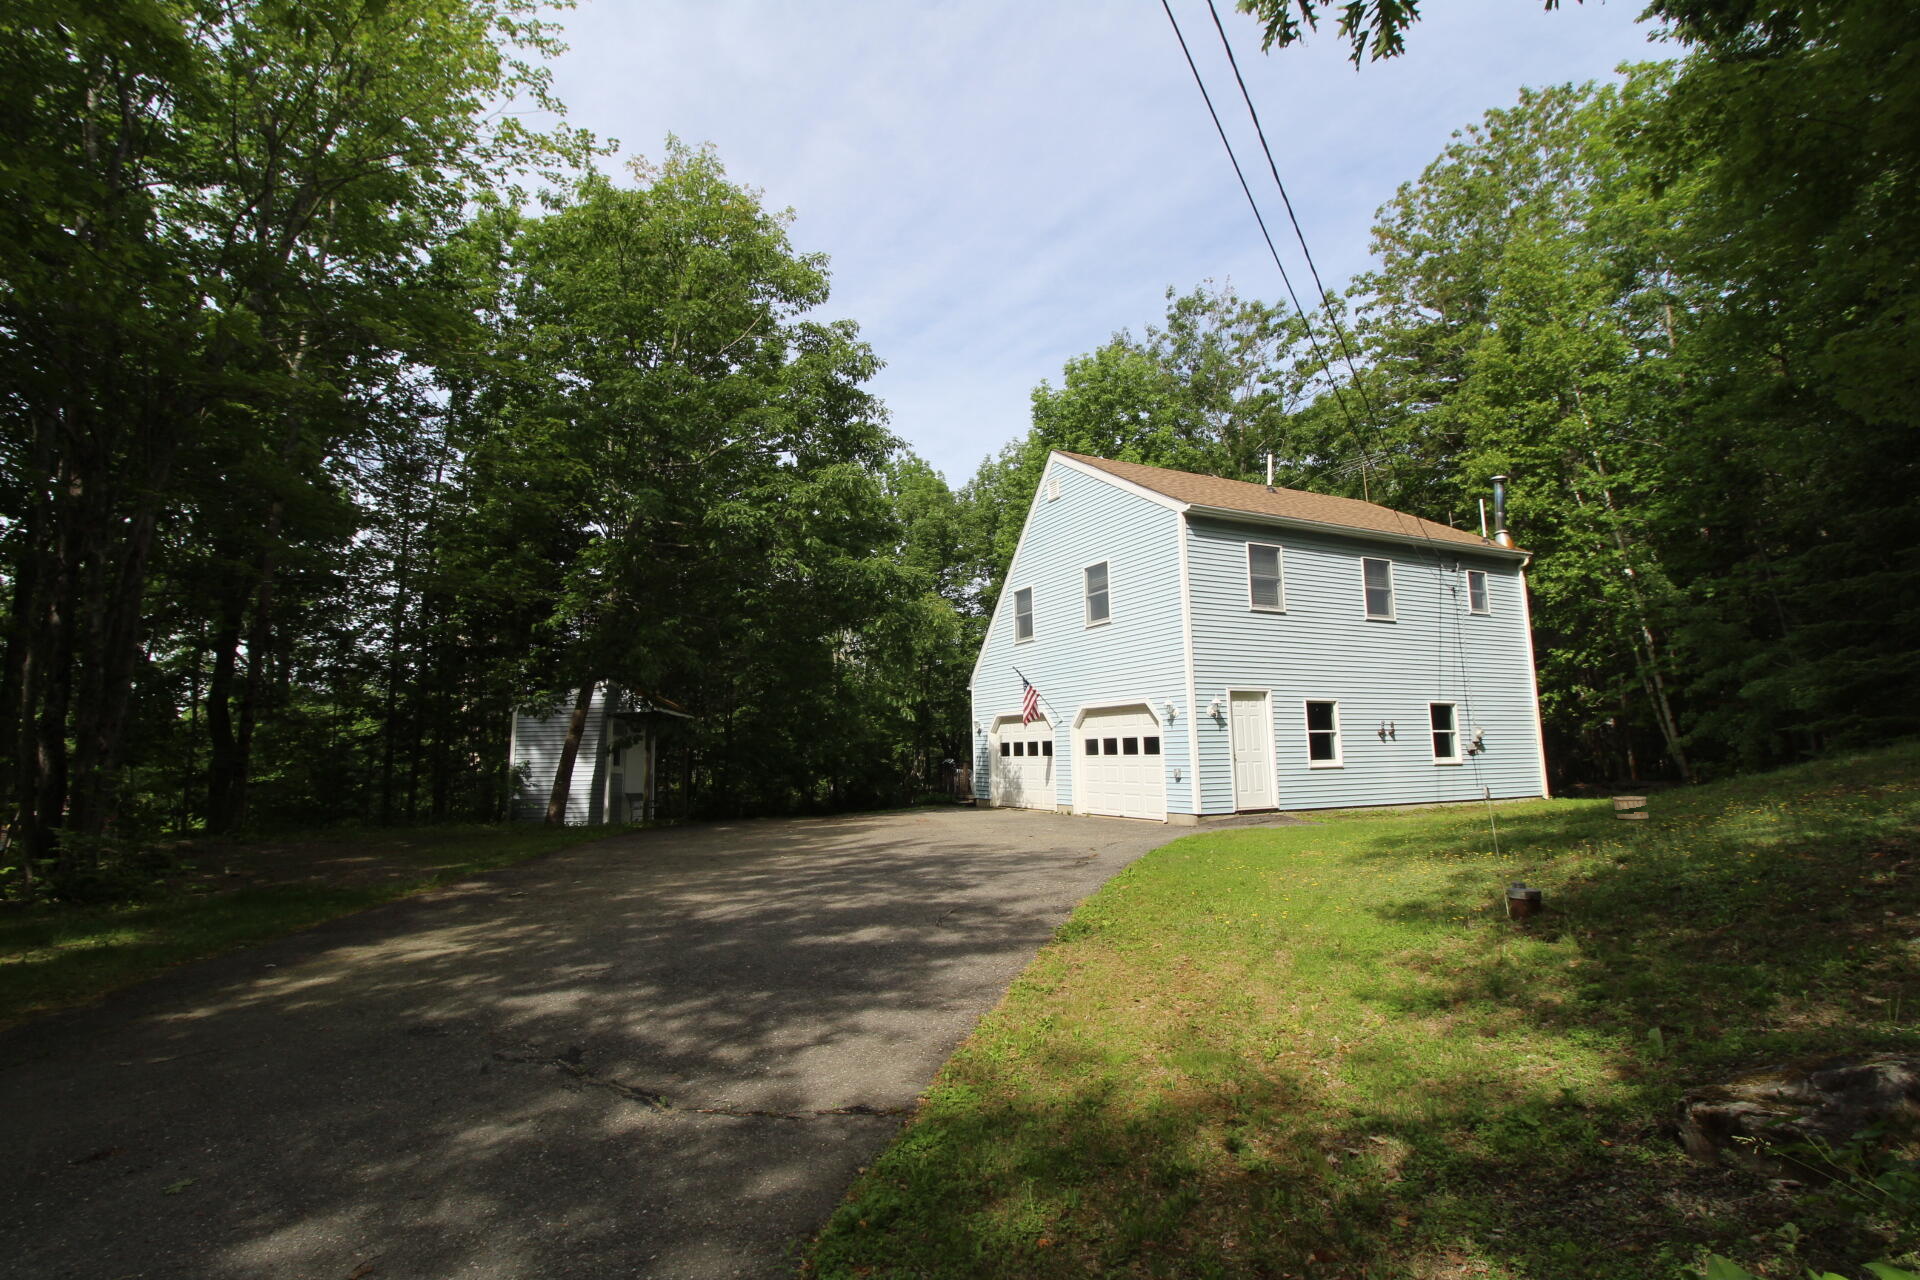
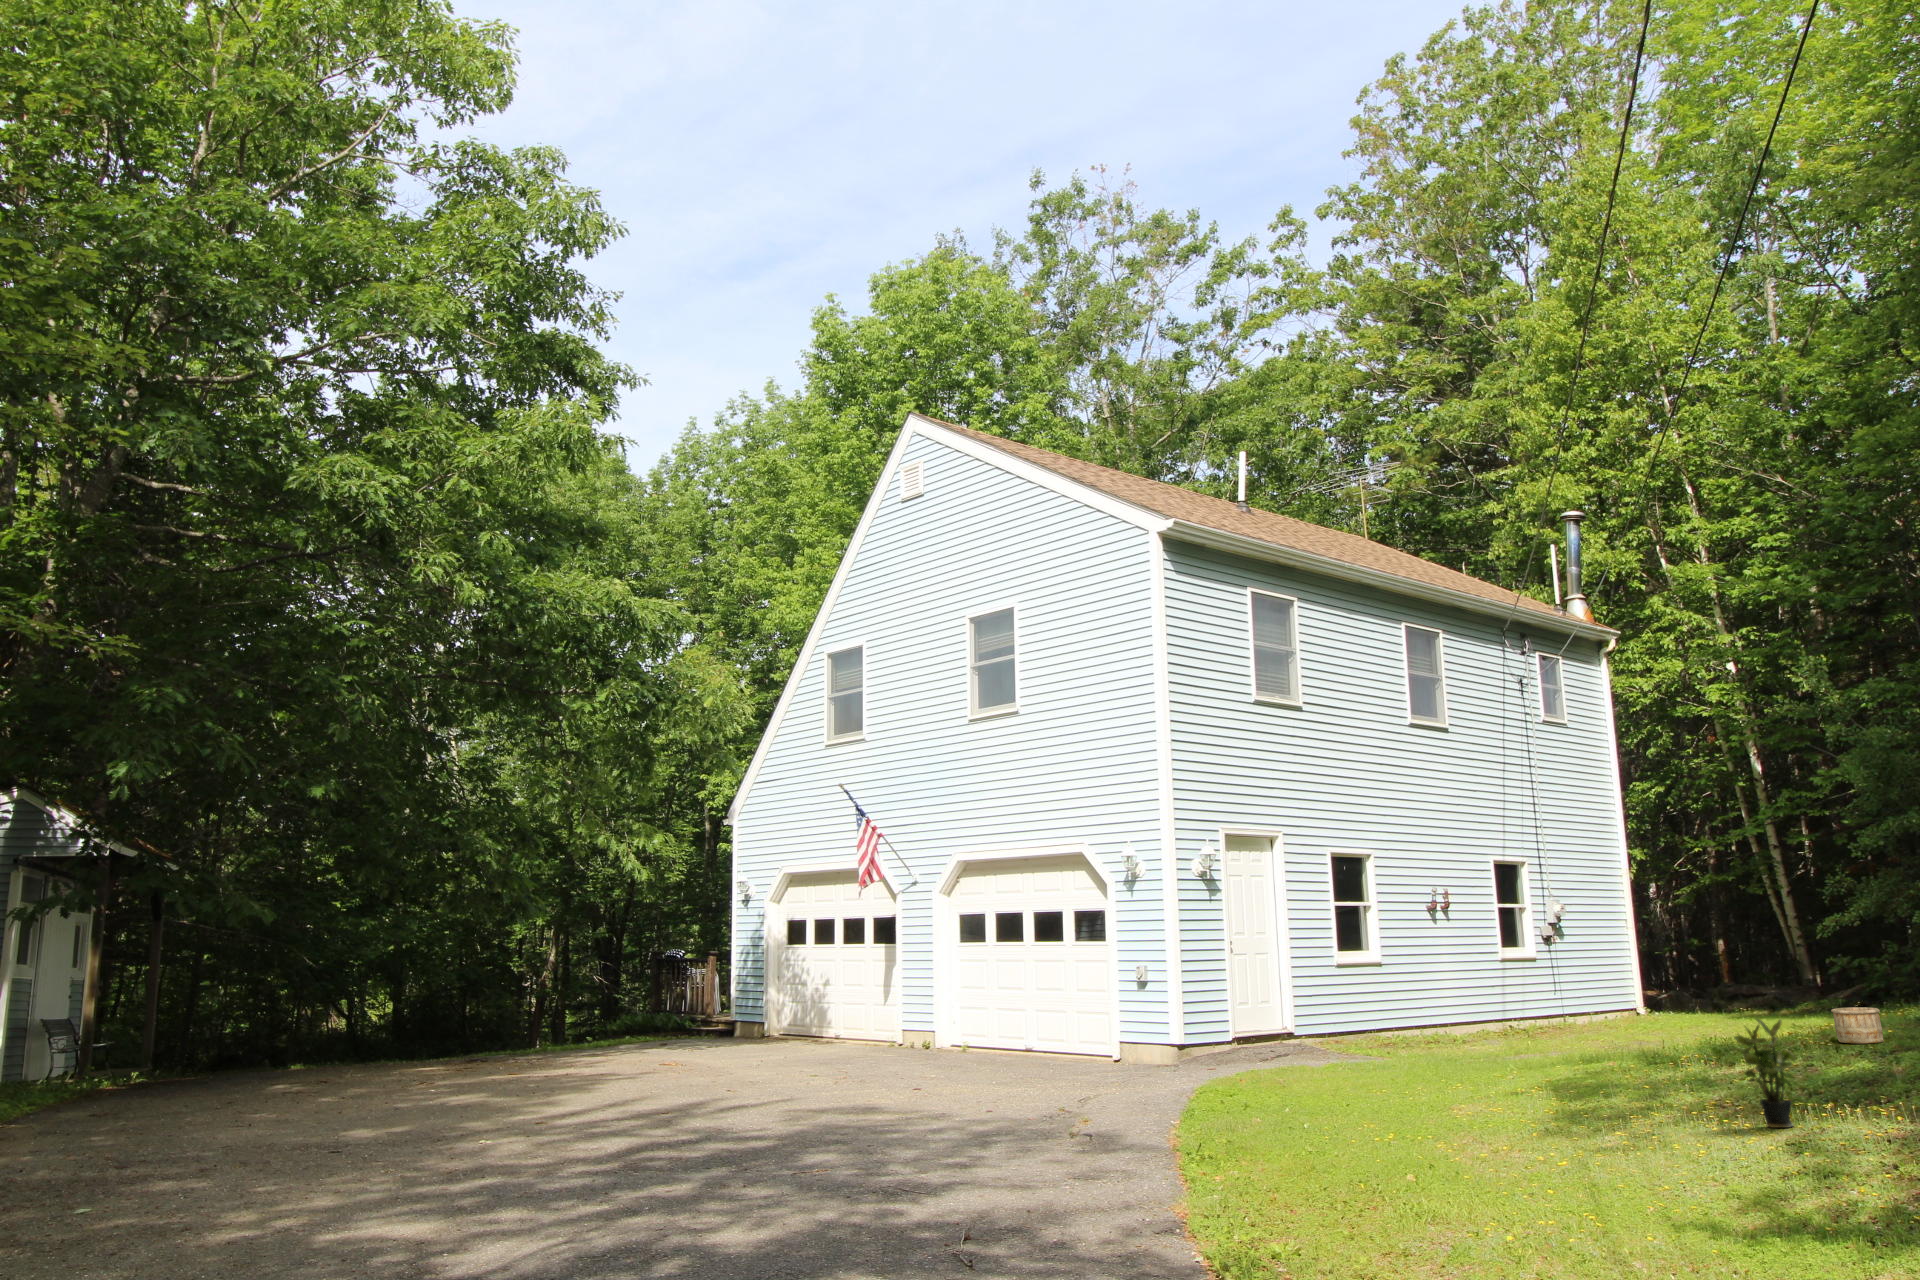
potted plant: none [1465,800,1507,867] -> present [1734,1018,1796,1128]

